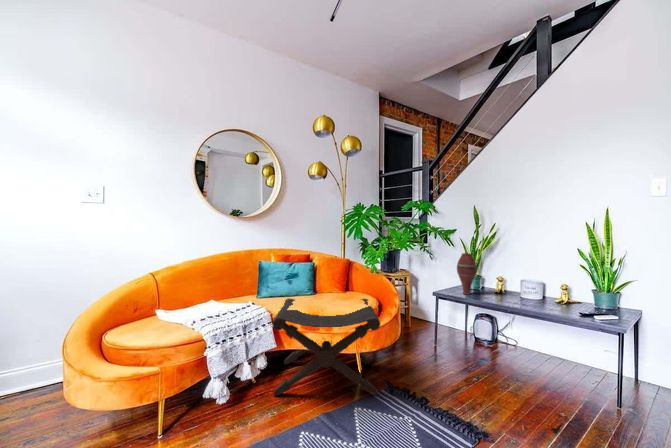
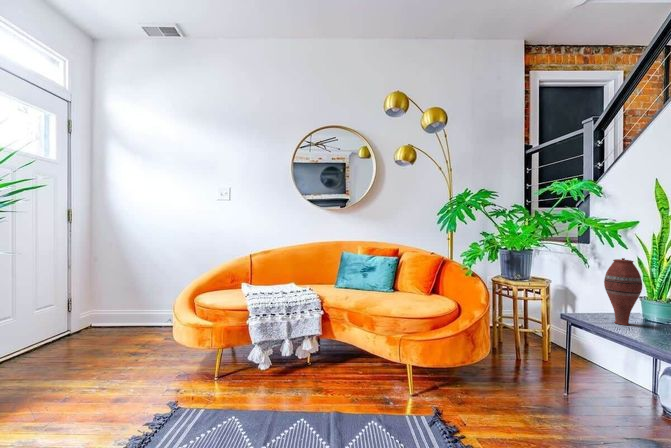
footstool: present [272,298,380,396] -> none [311,291,444,418]

